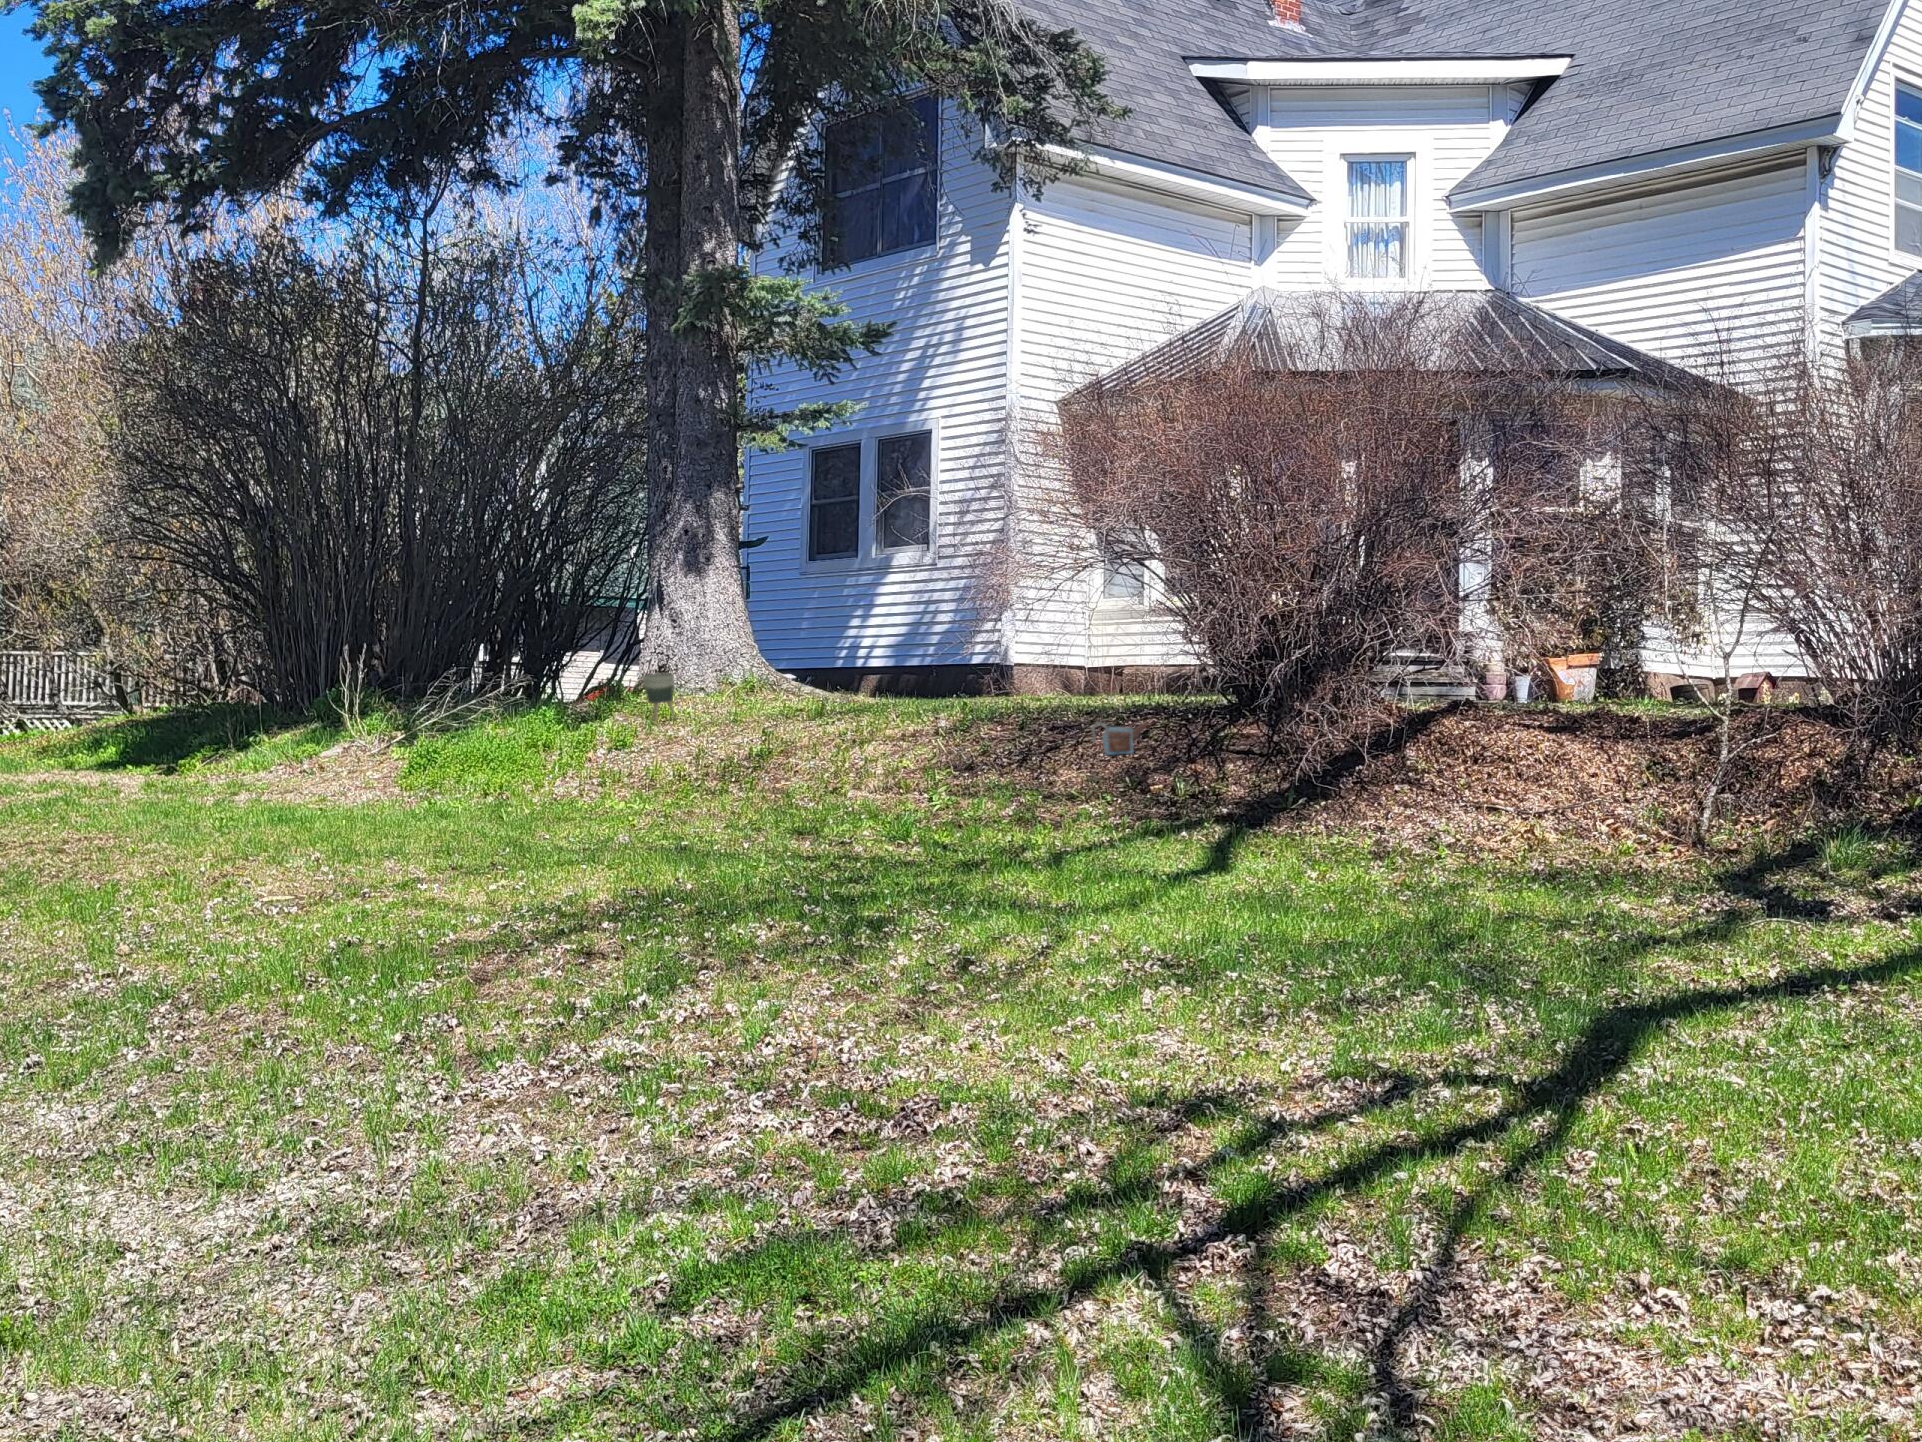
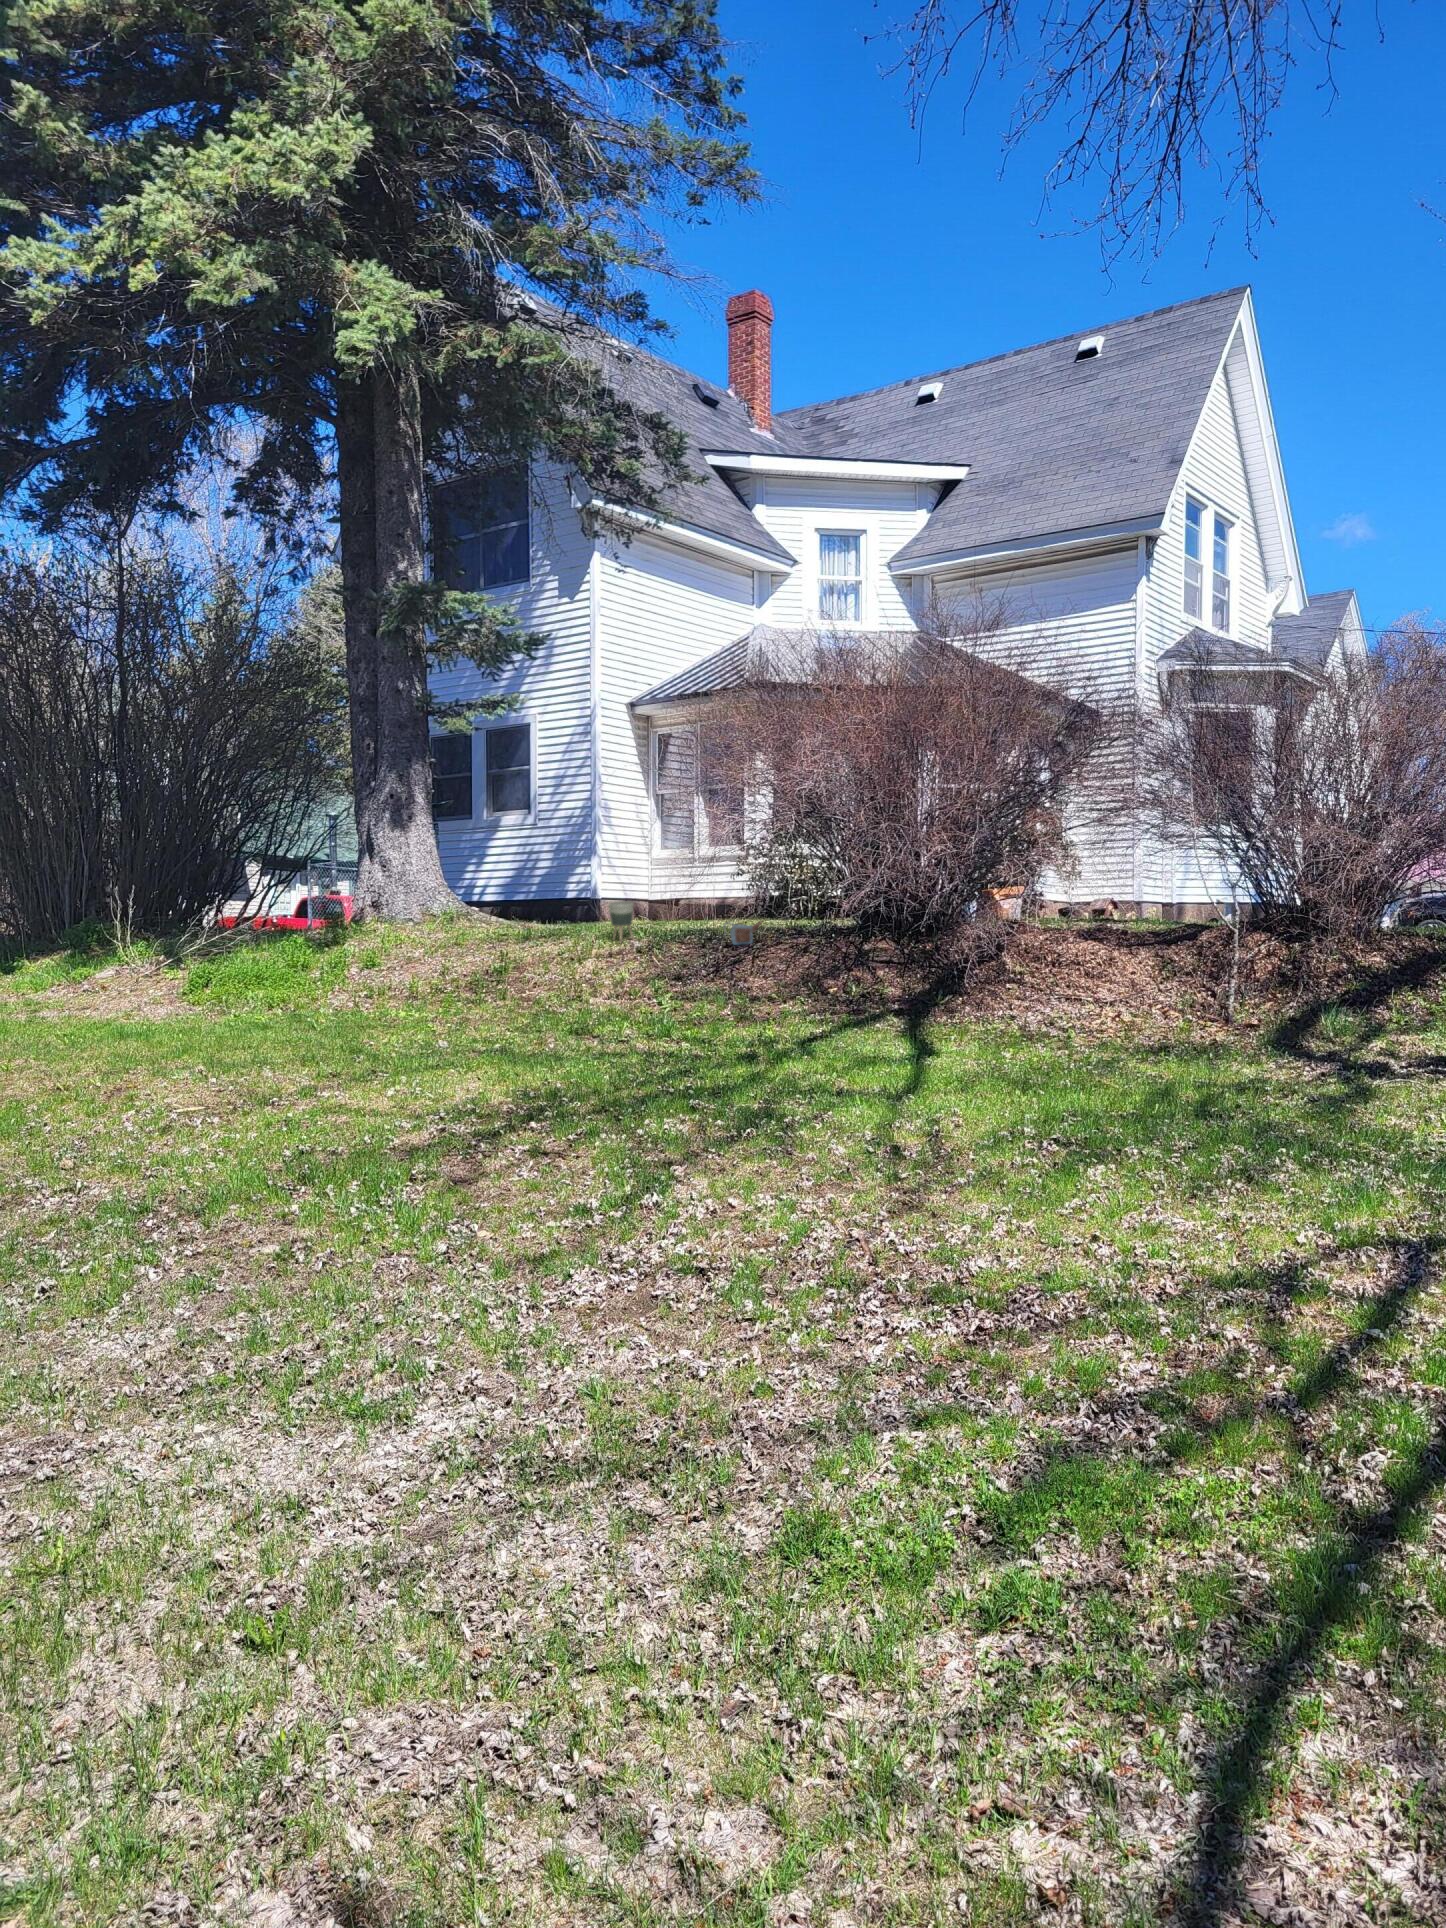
planter: present [643,673,676,724] -> present [608,901,634,942]

